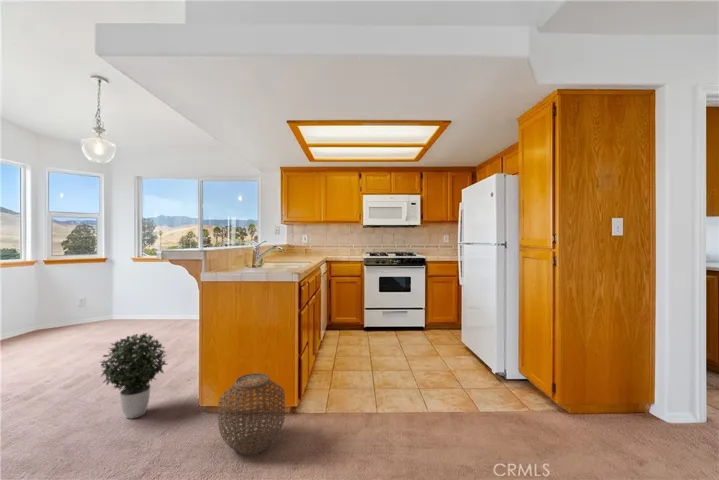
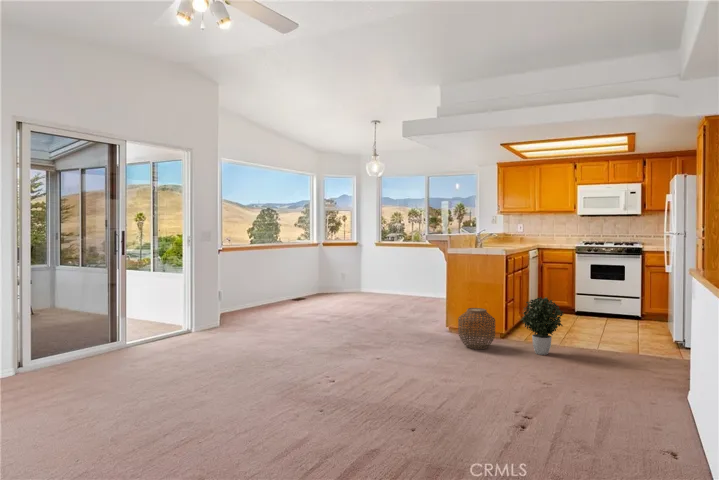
potted plant: present [101,333,166,419] -> present [522,297,563,355]

